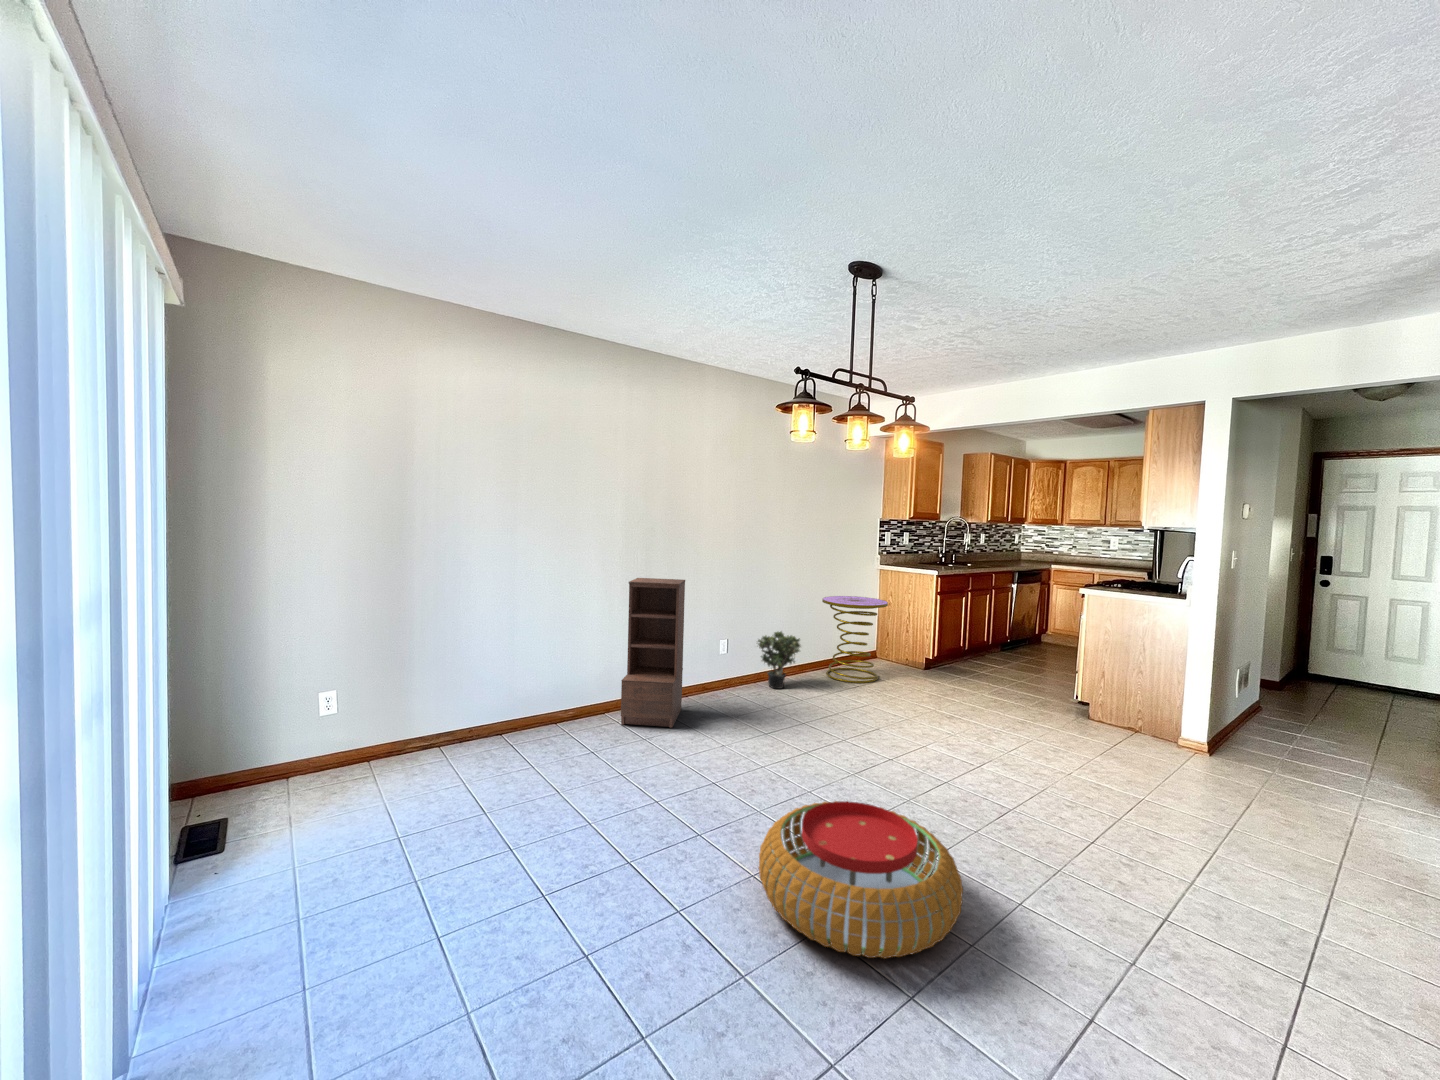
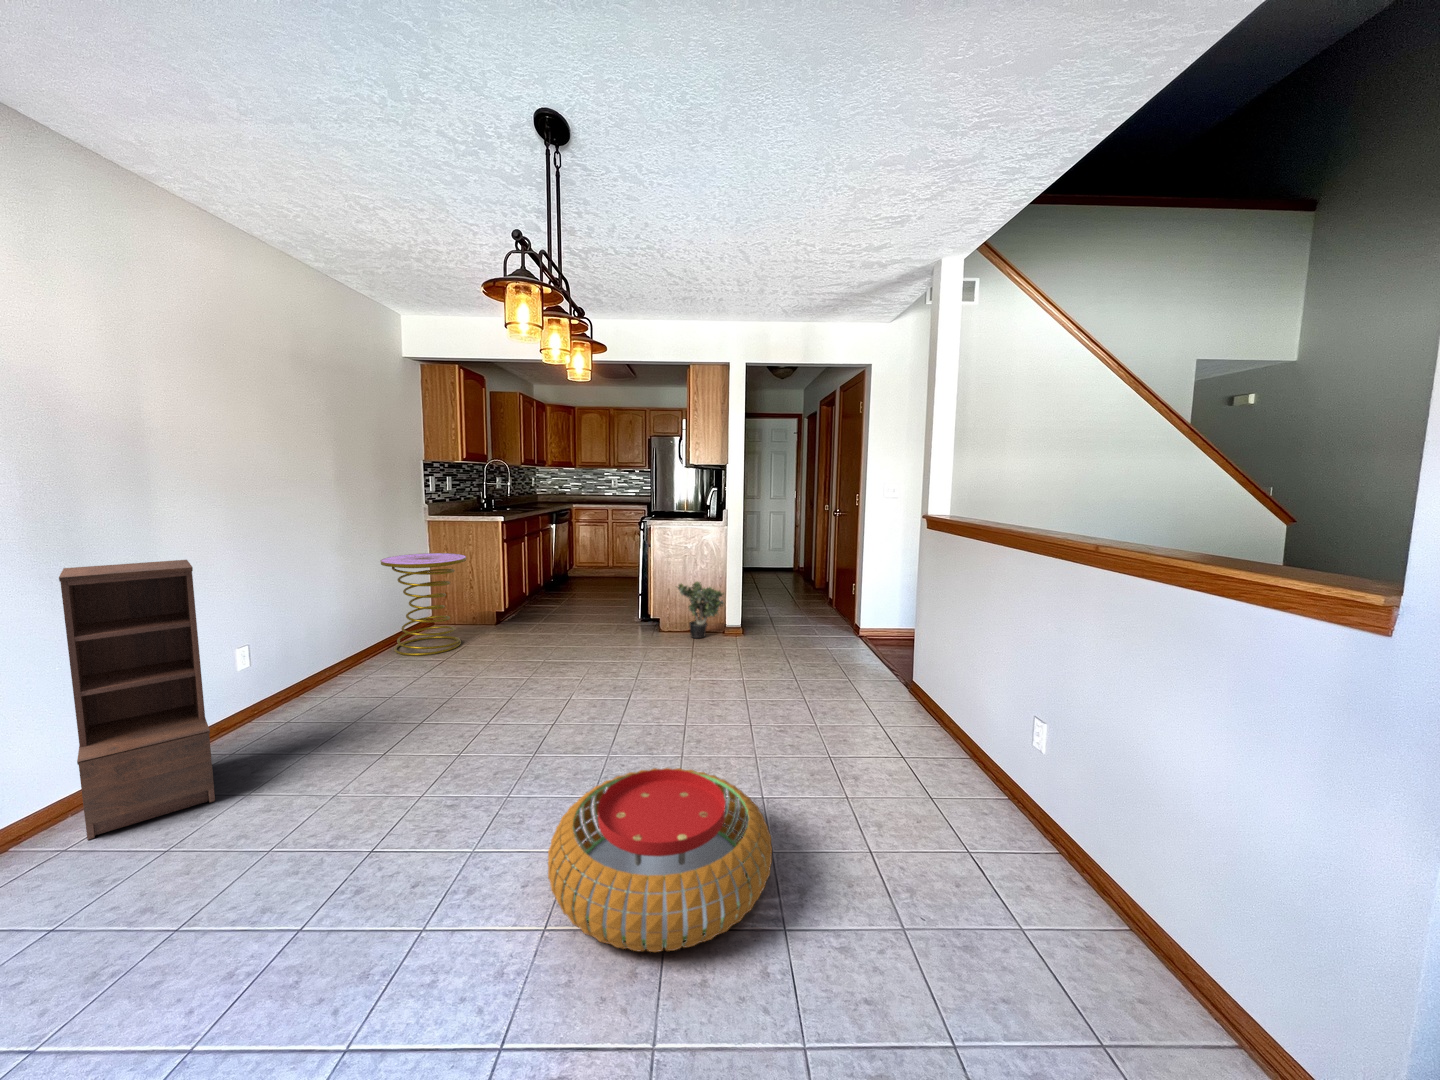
potted plant: present [758,632,801,689] -> present [677,582,724,638]

